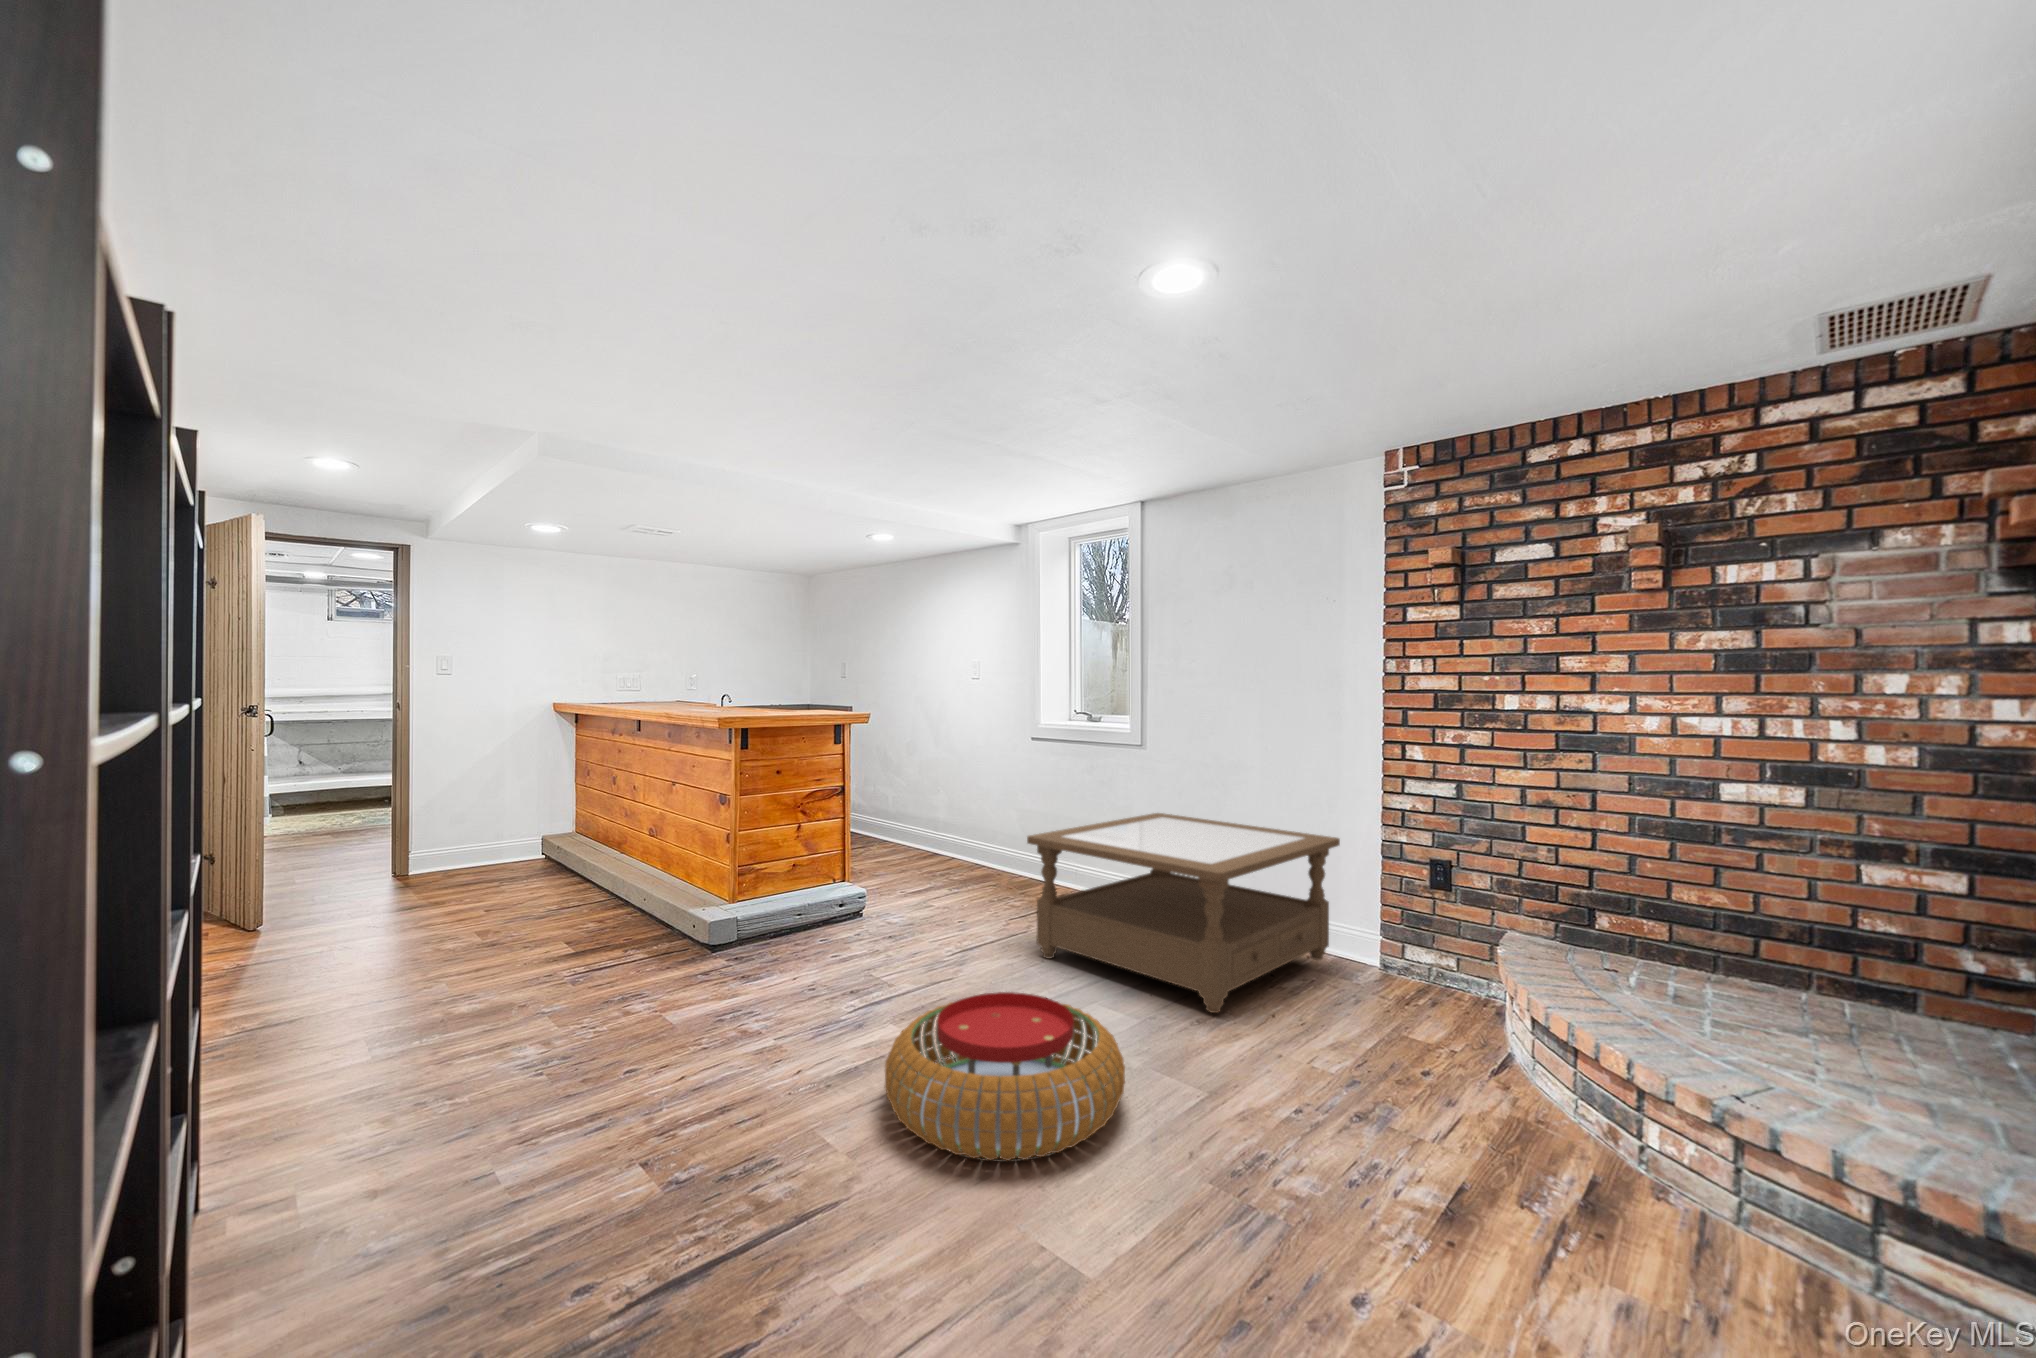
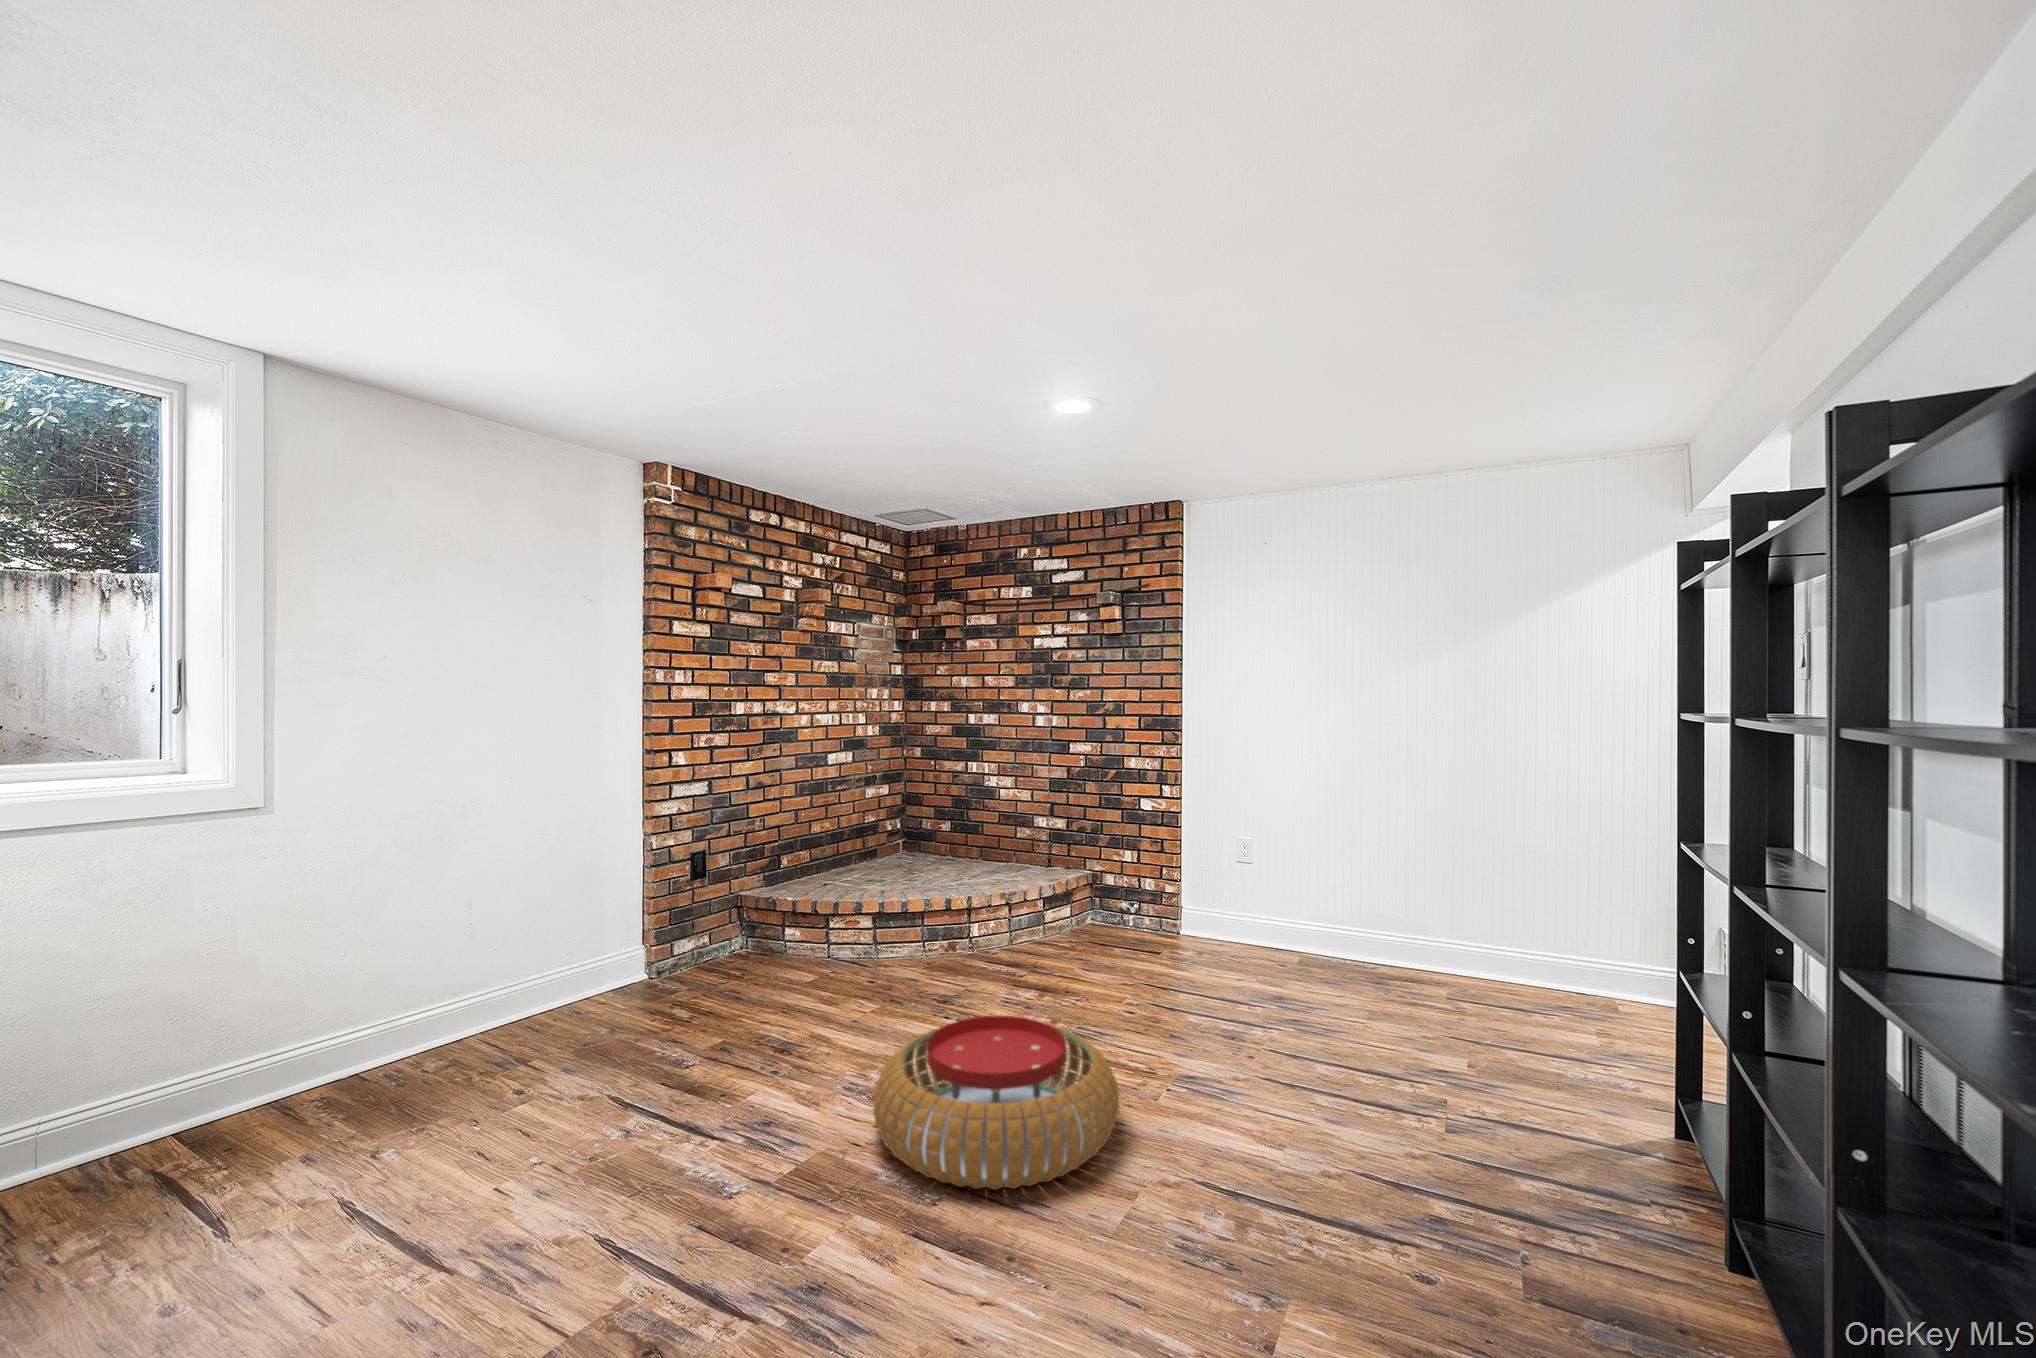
coffee table: present [1027,813,1340,1013] -> none [322,863,790,1167]

